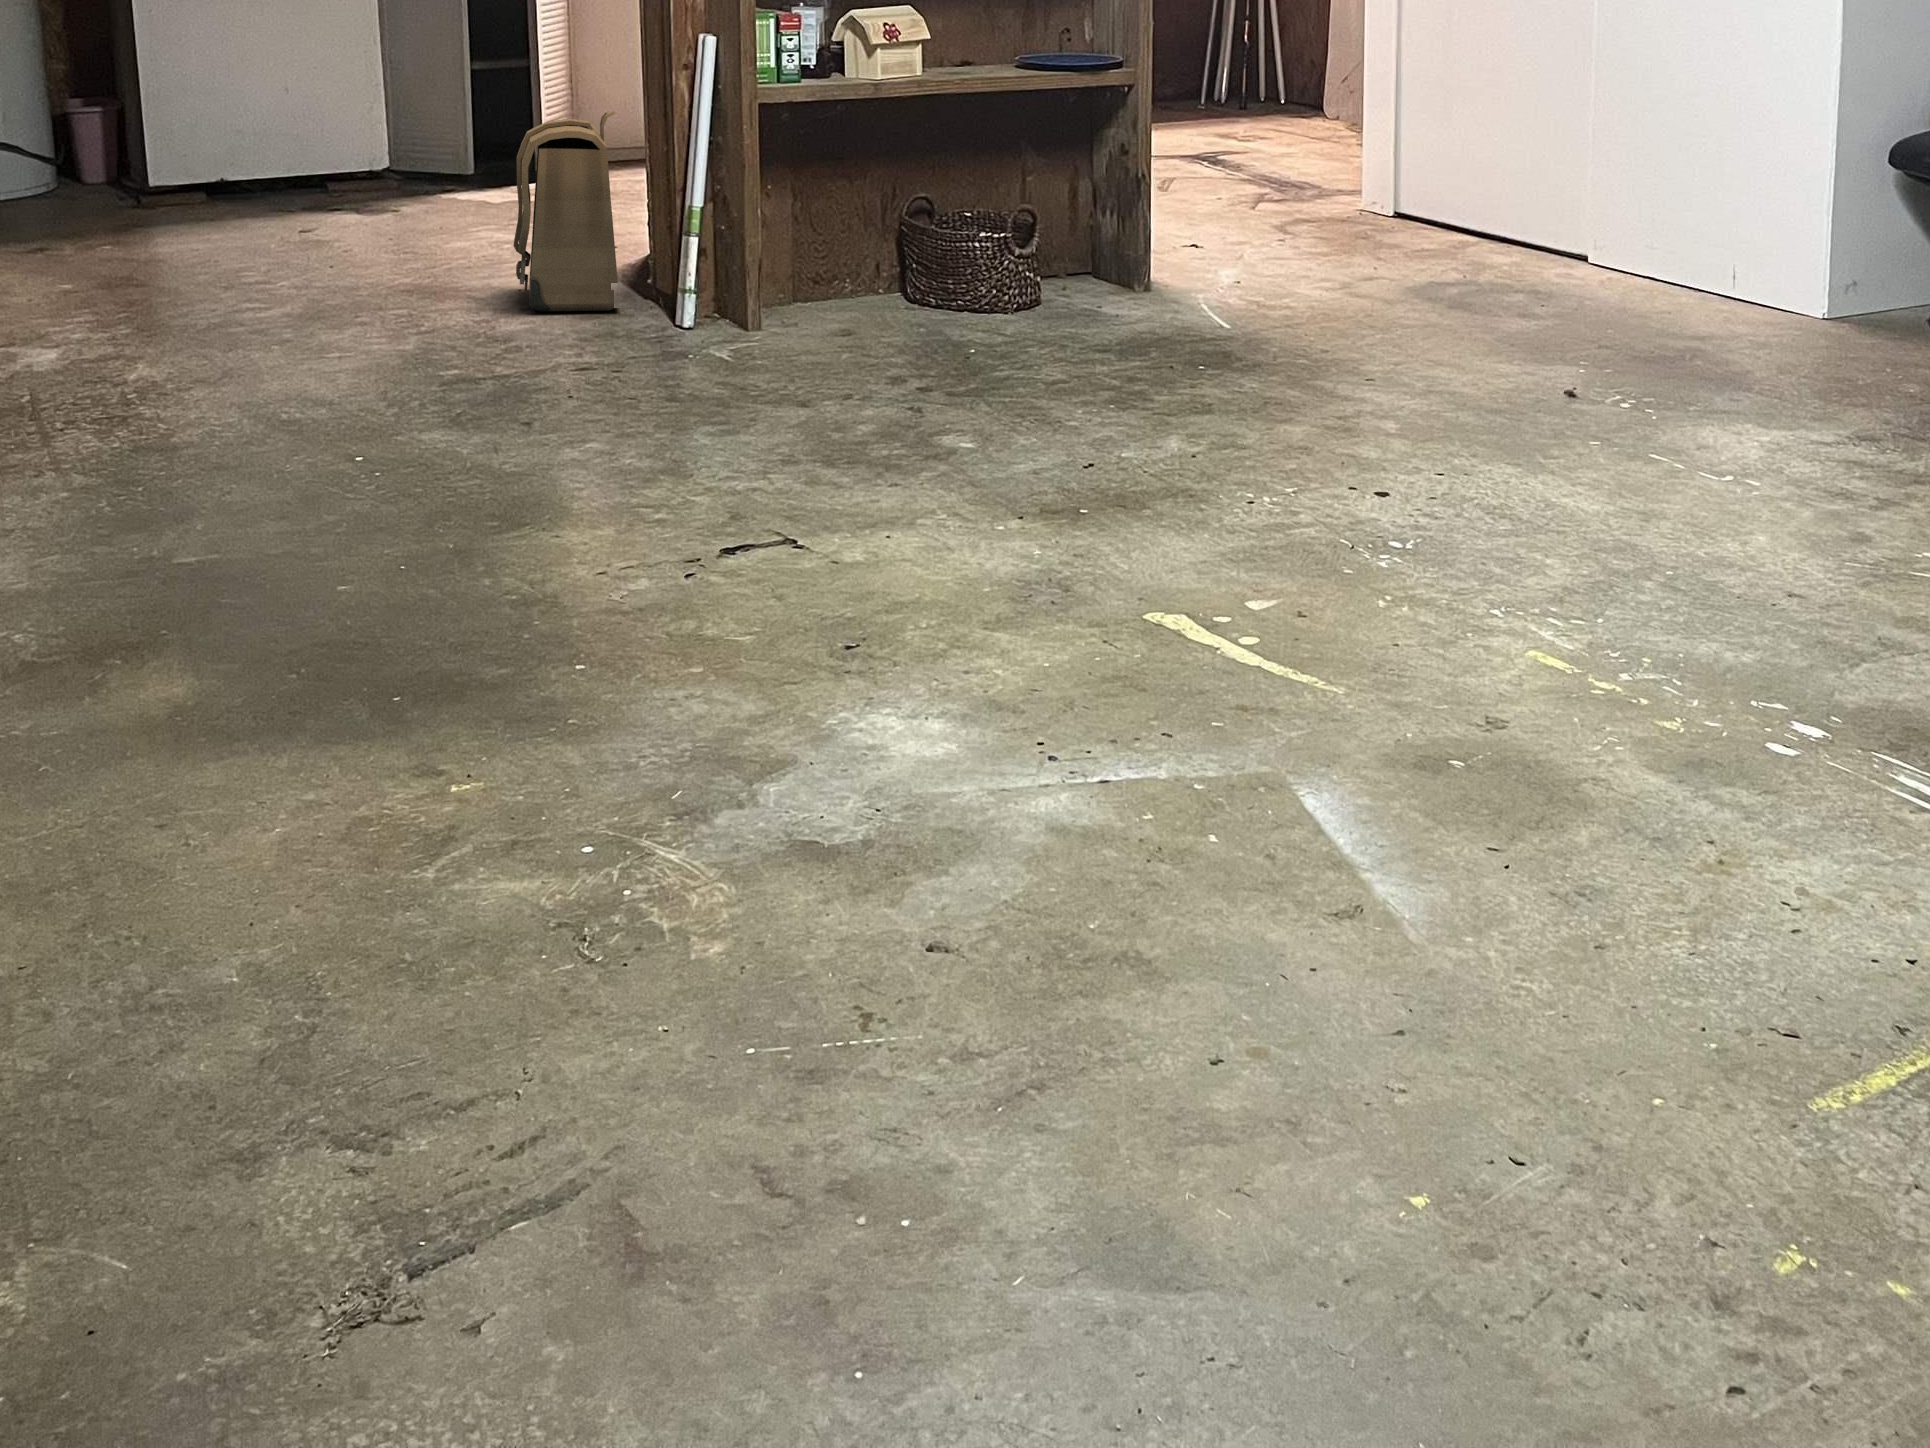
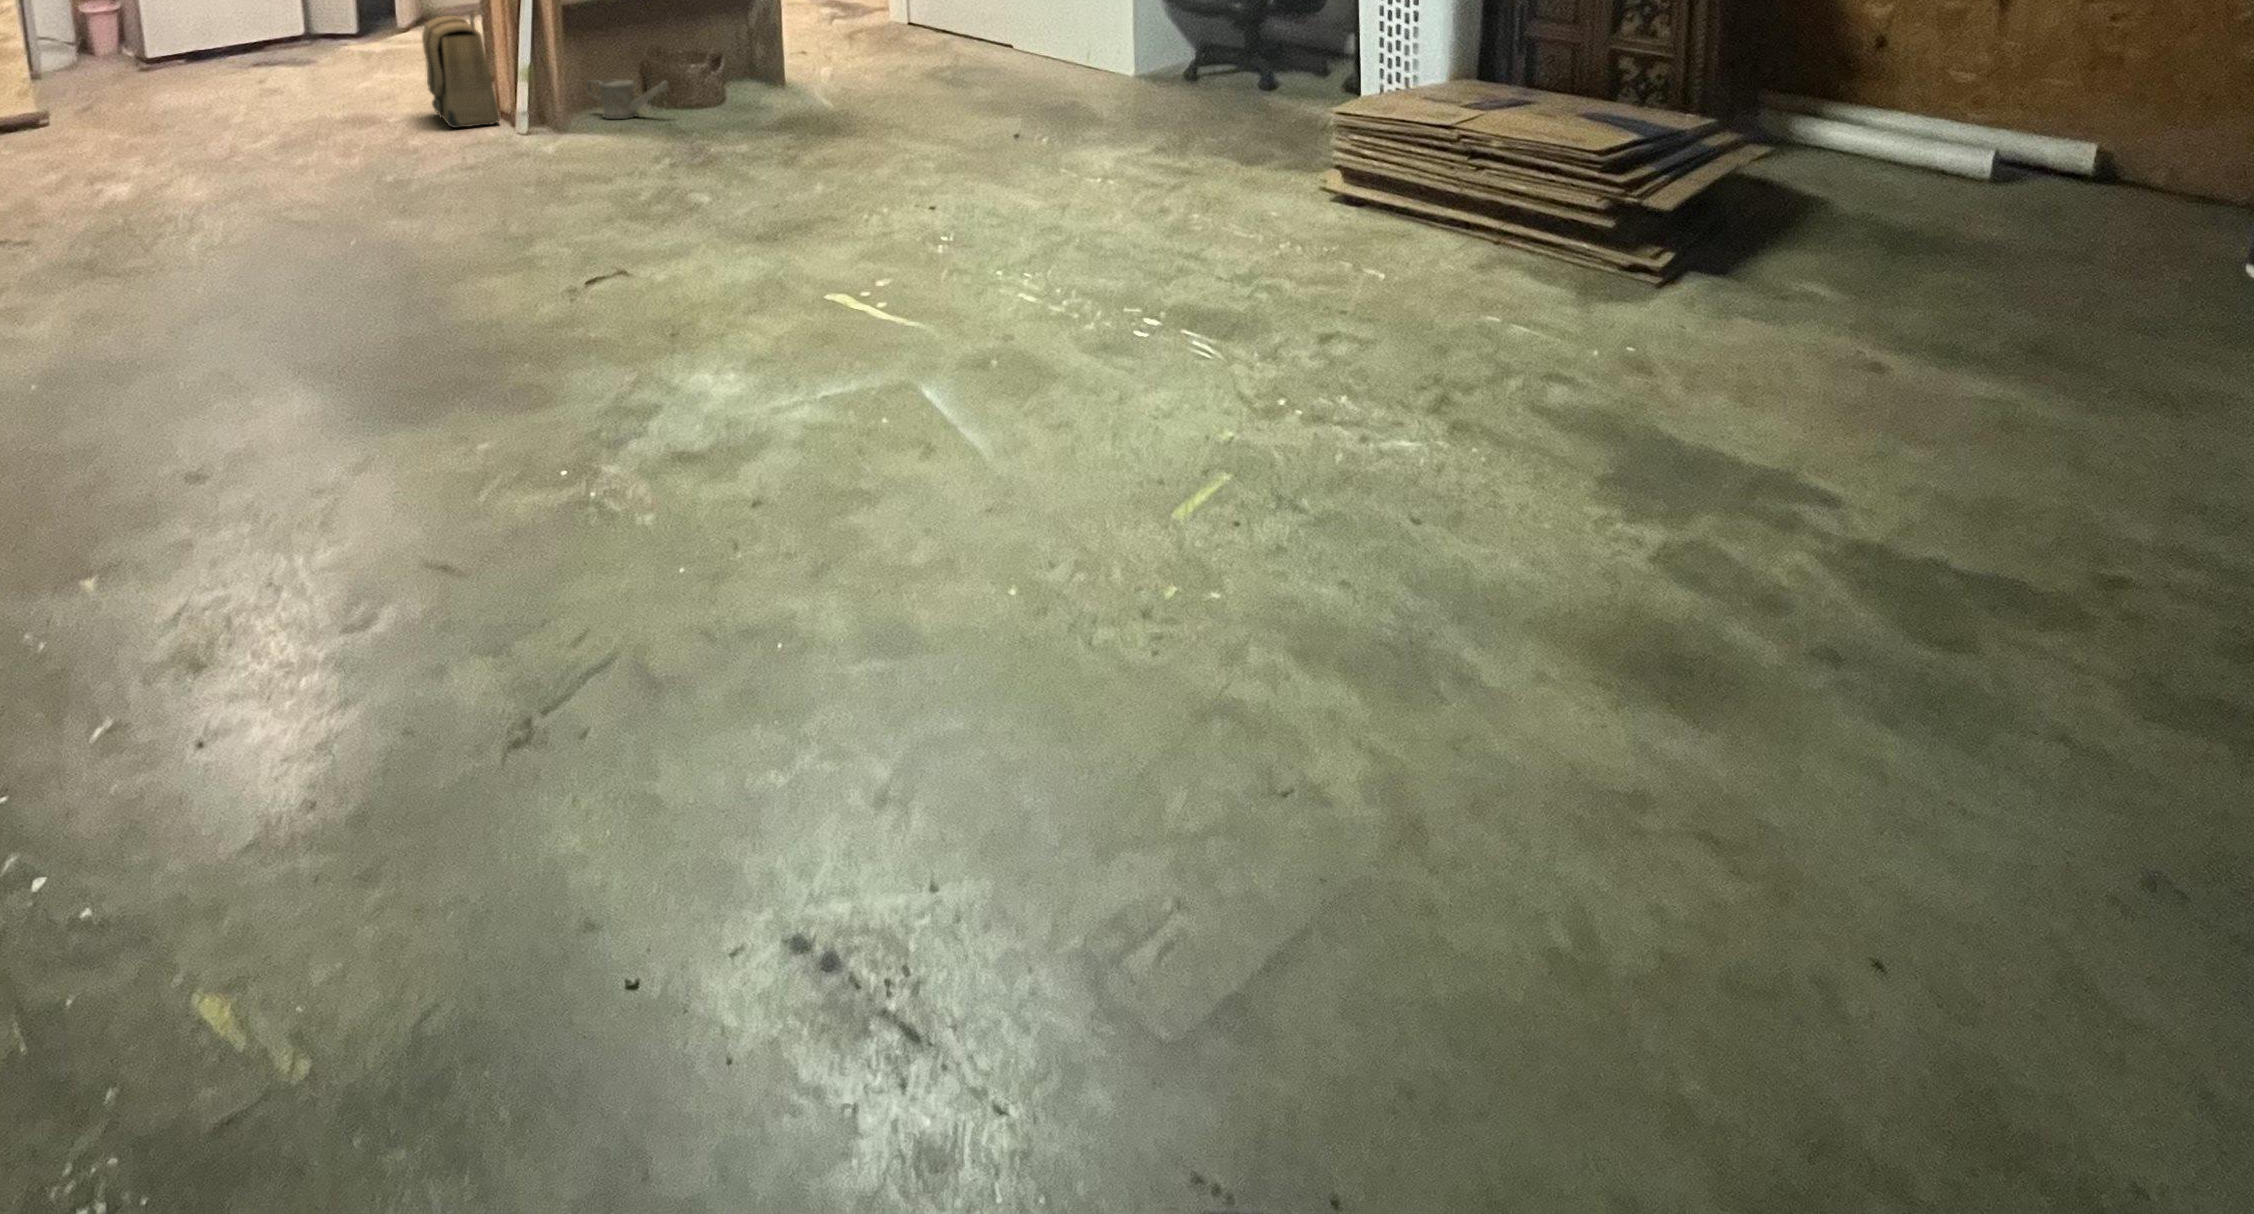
watering can: none [779,245,916,318] -> present [586,79,668,119]

